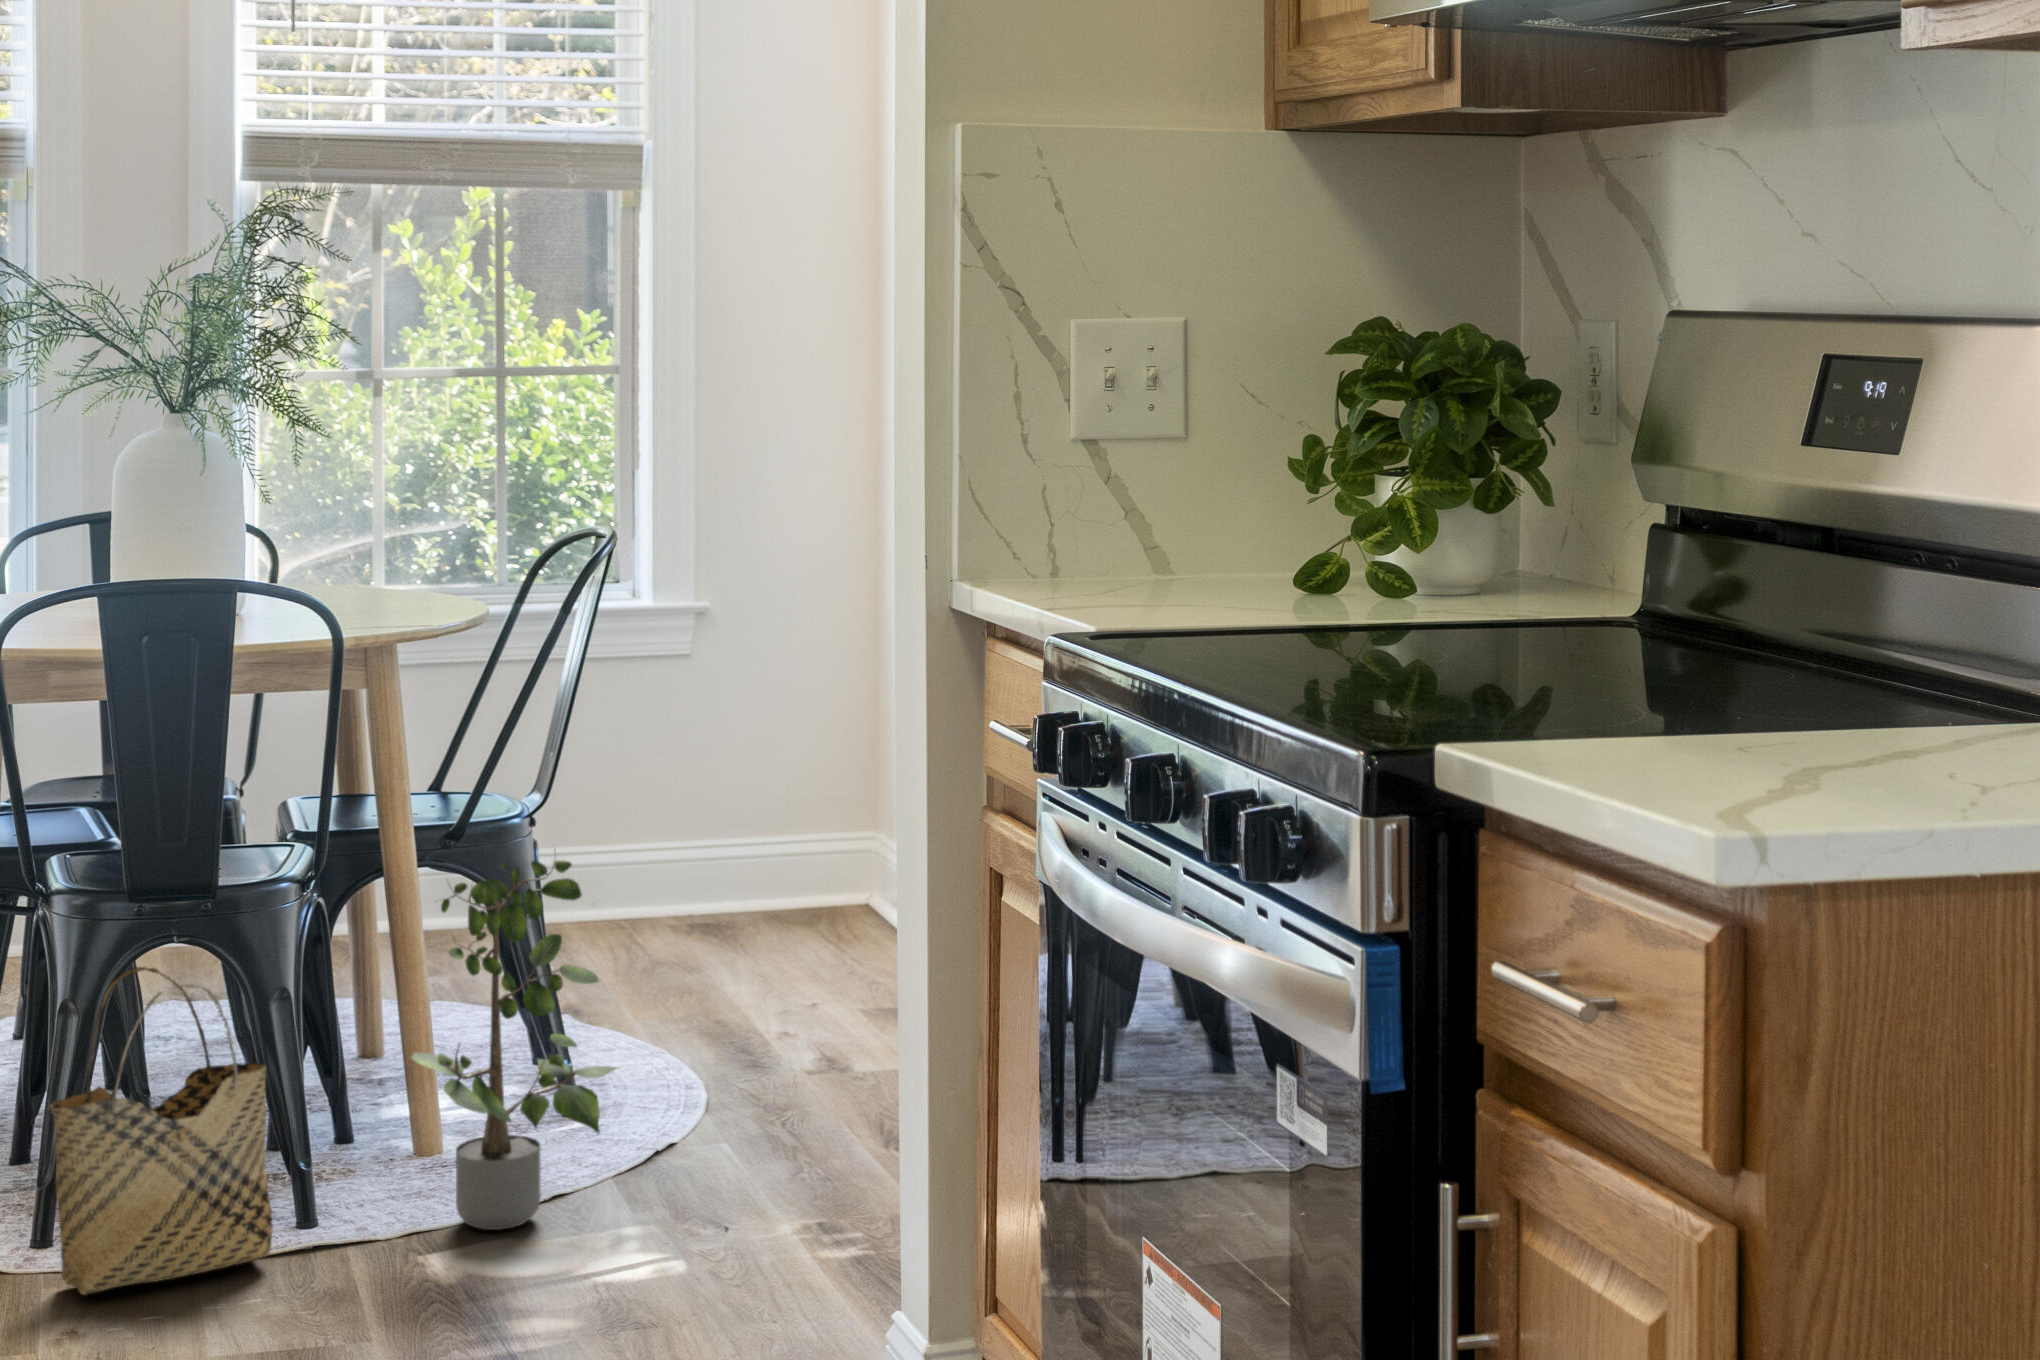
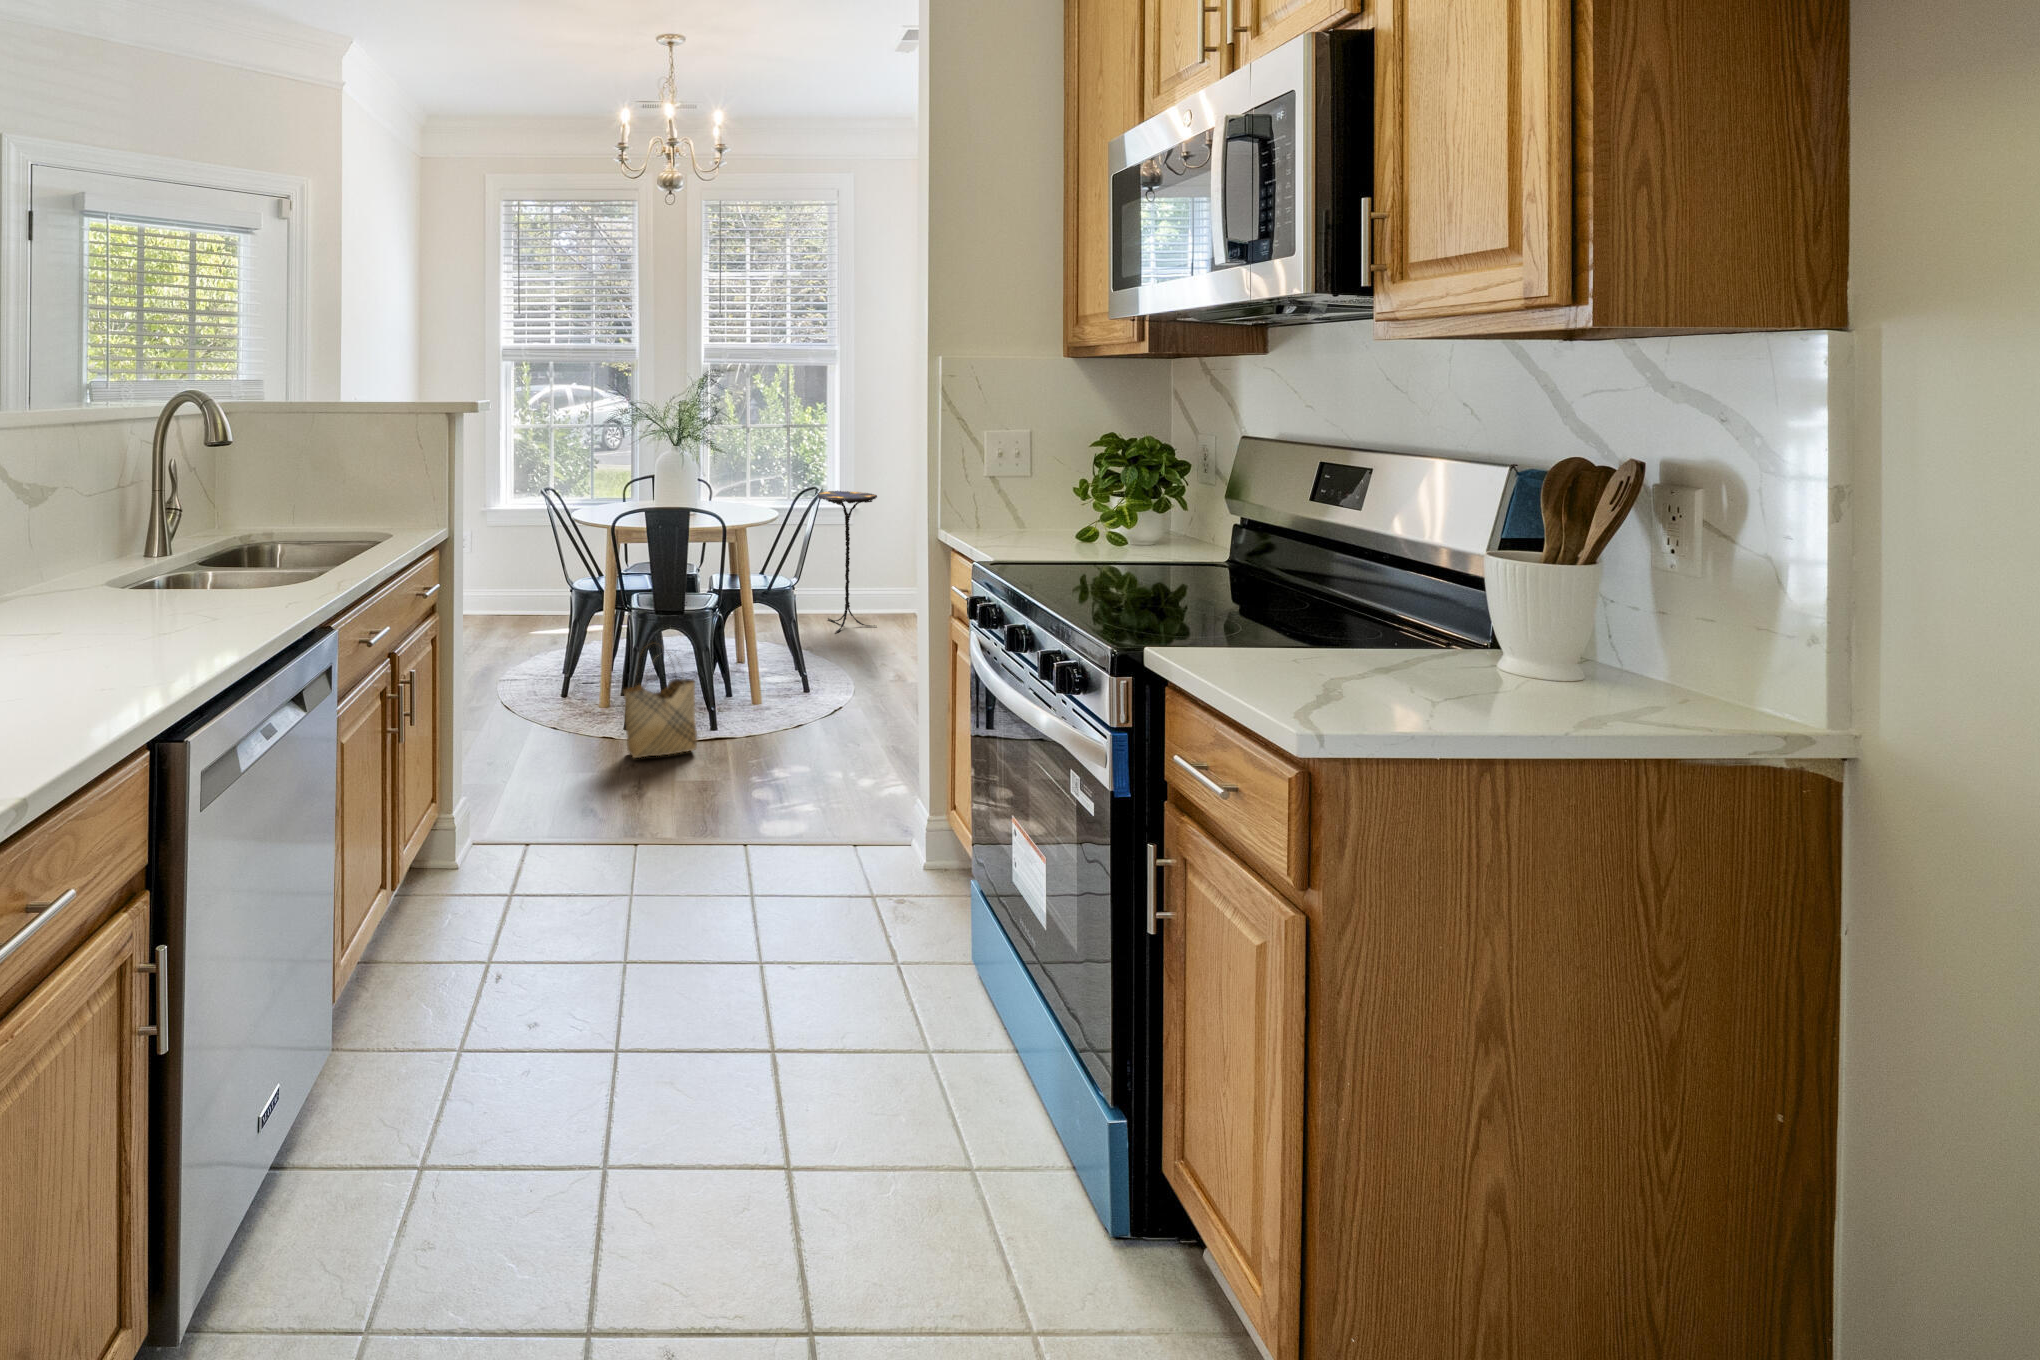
side table: none [595,568,762,949] -> present [817,491,877,632]
potted plant: present [412,860,617,1230] -> none [745,608,822,748]

